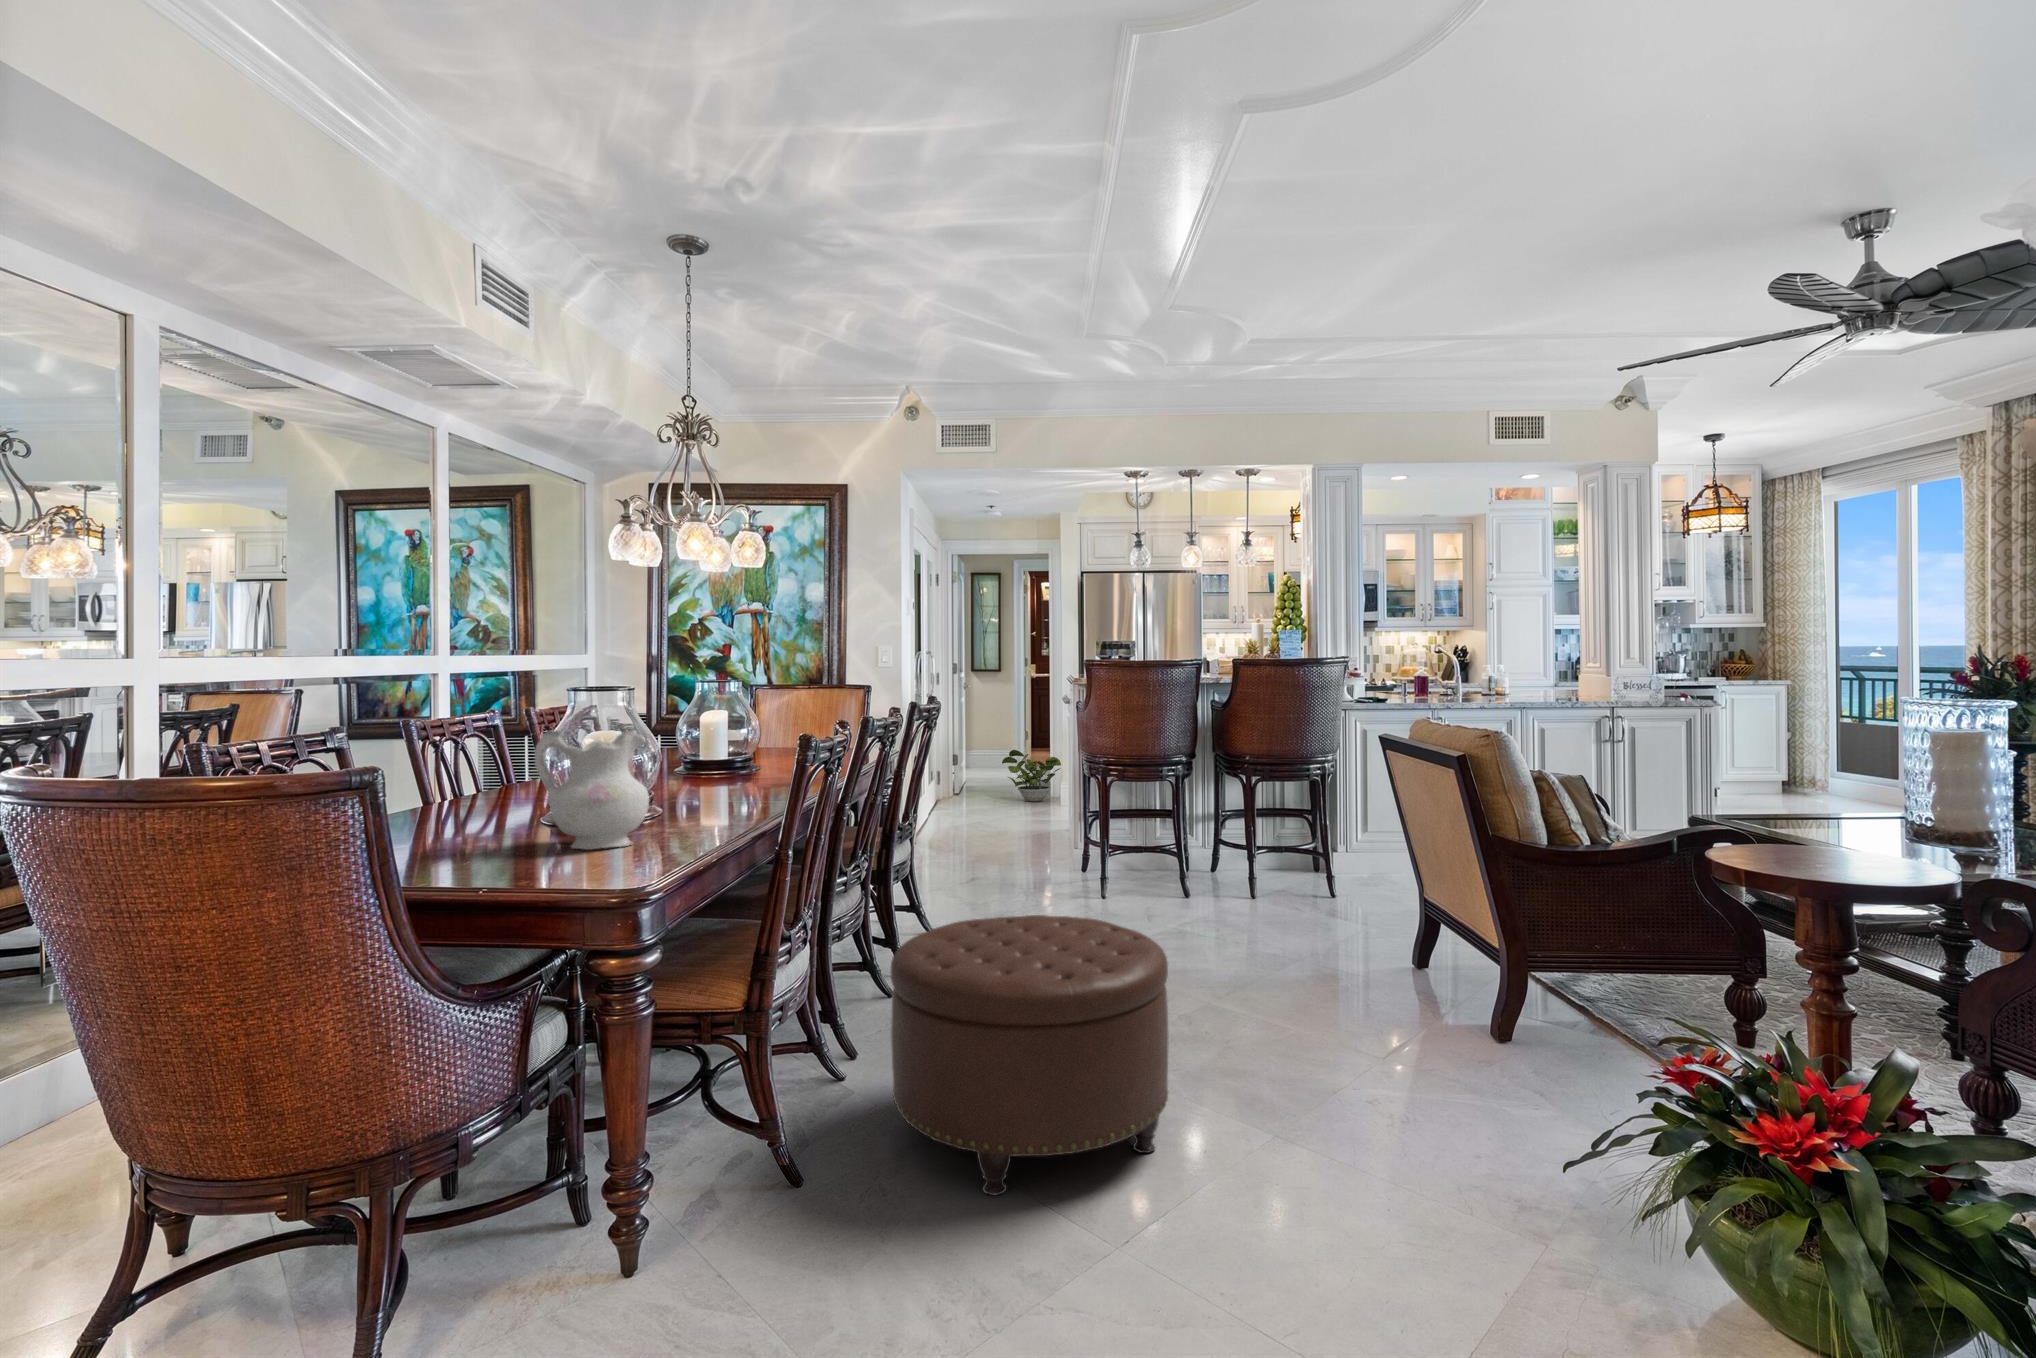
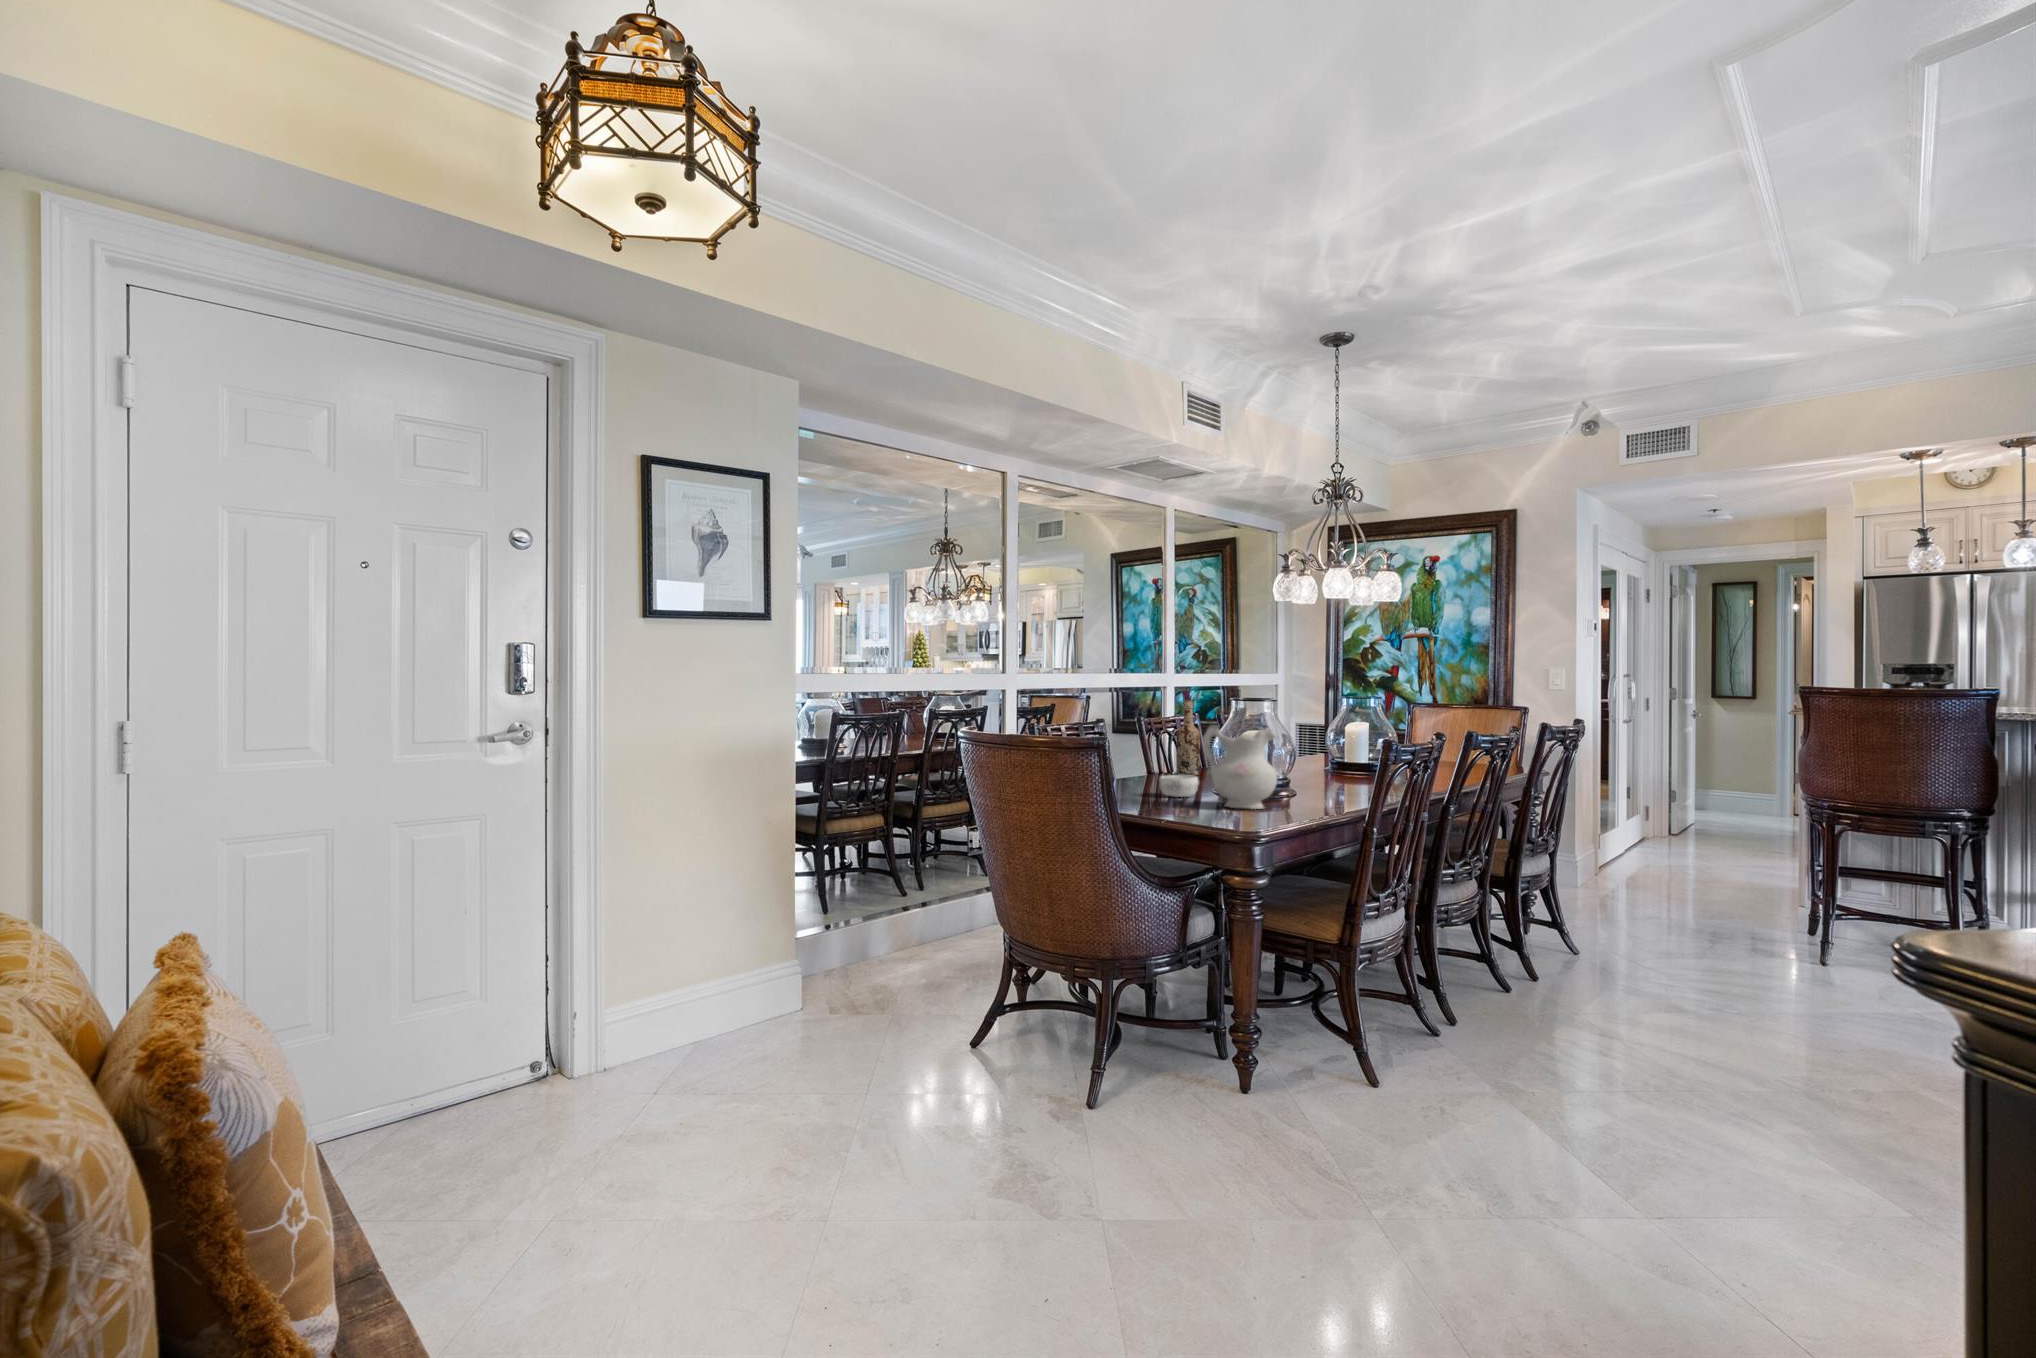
wine bottle: none [469,693,507,803] -> present [1176,699,1200,776]
potted plant: present [1002,750,1061,802] -> none [1715,781,1797,841]
decorative bowl: none [456,806,522,841] -> present [1159,775,1199,797]
ottoman: present [890,915,1169,1195] -> none [1465,913,1758,1159]

